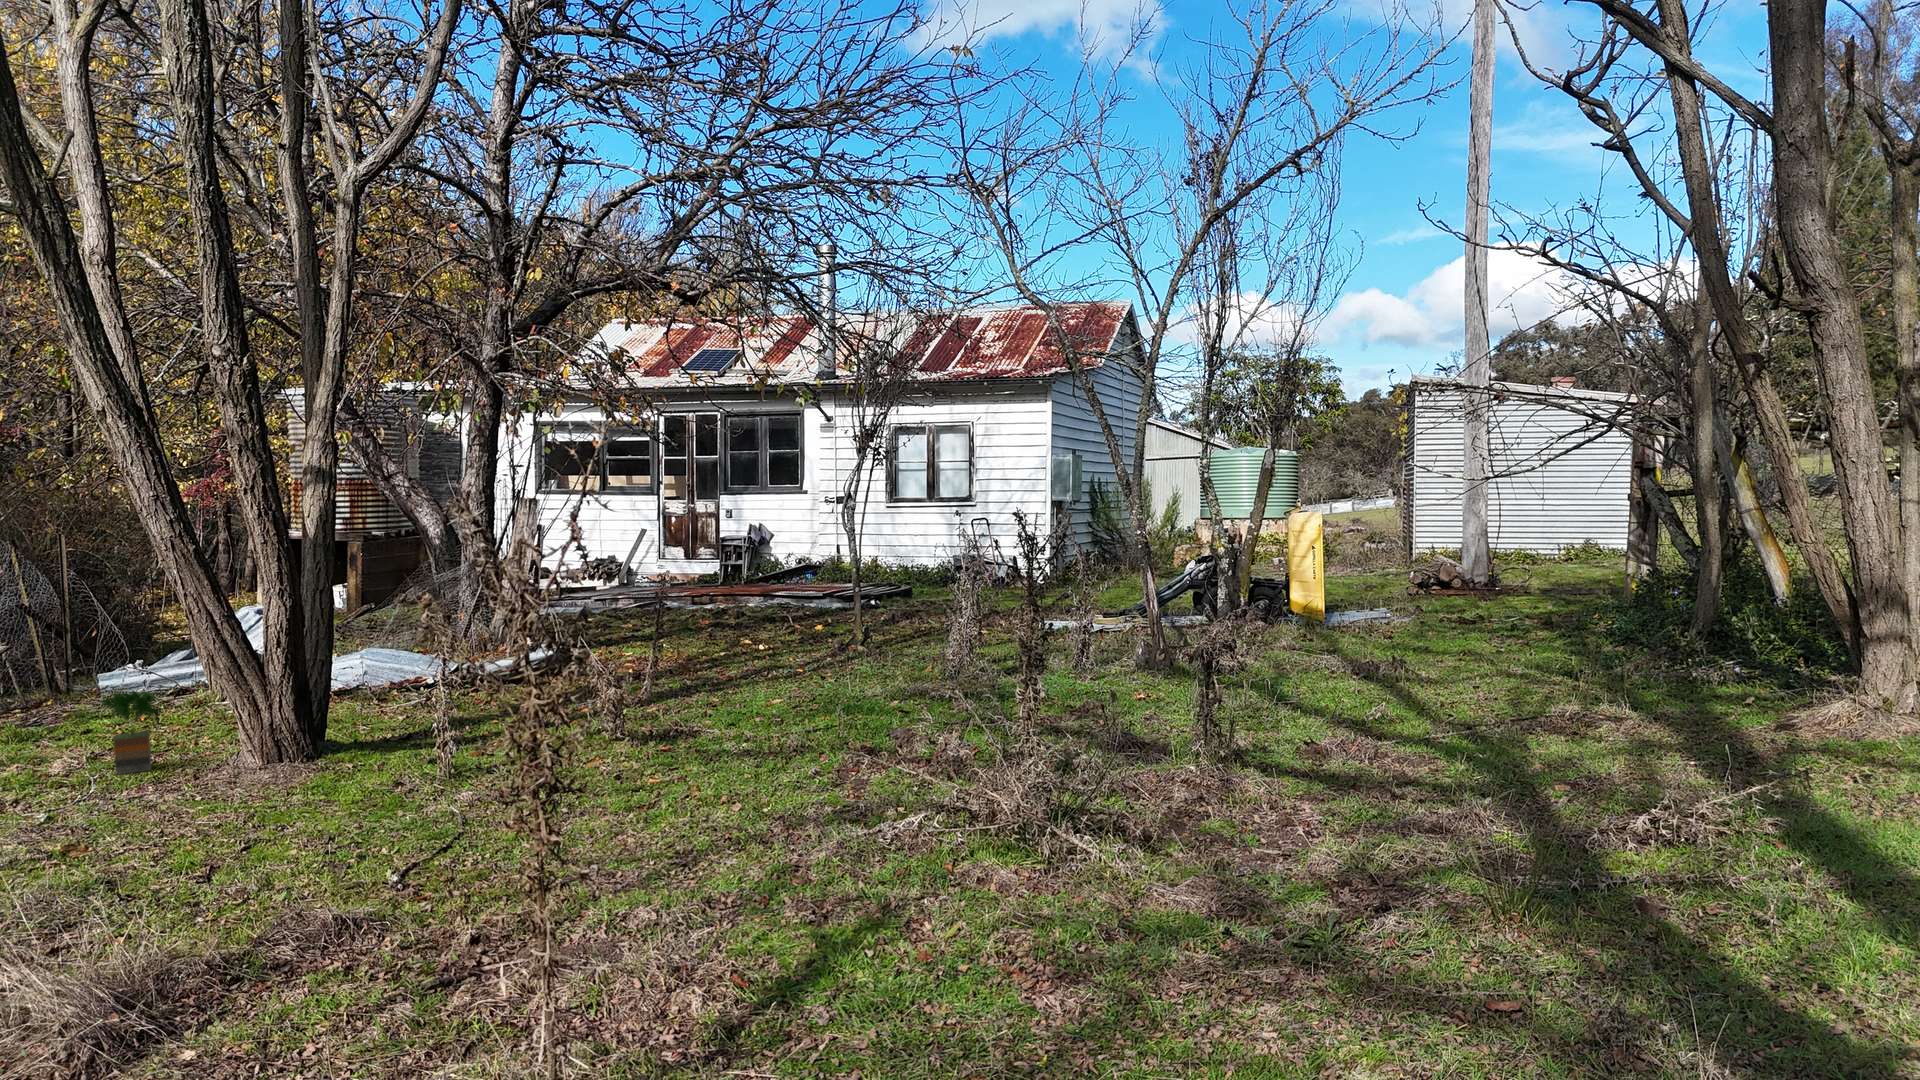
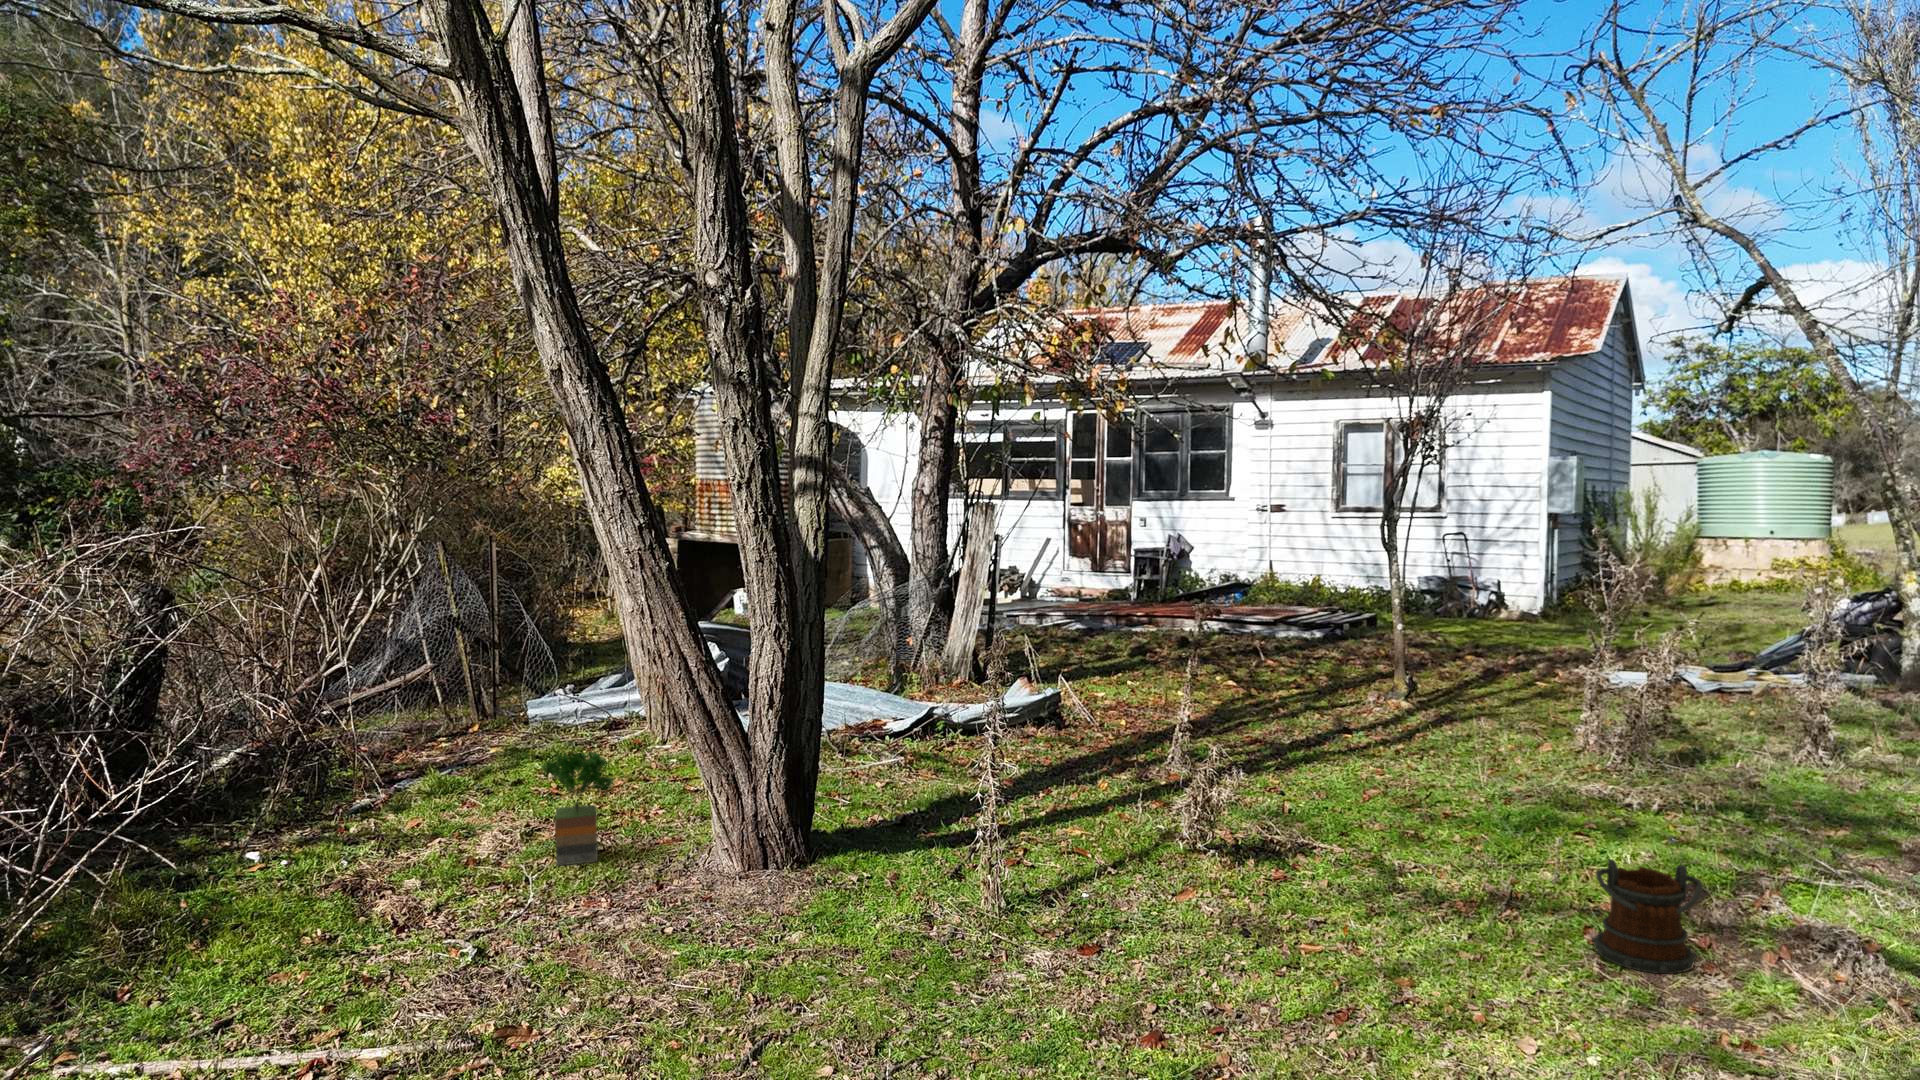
bucket: none [815,709,872,772] -> present [1592,859,1702,974]

